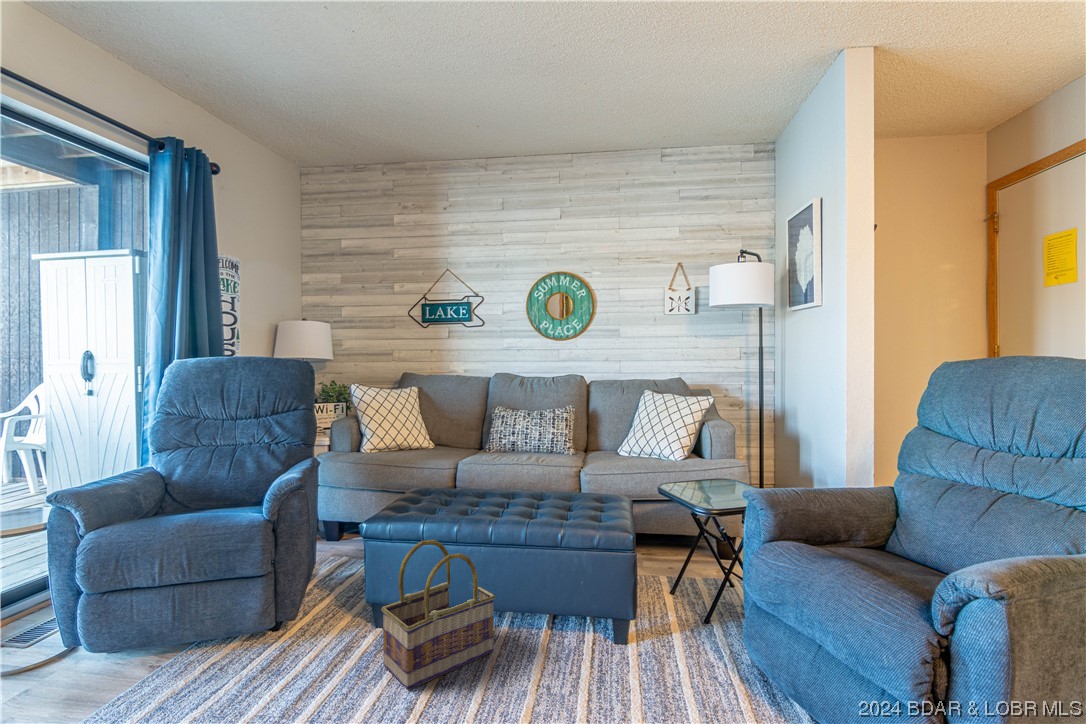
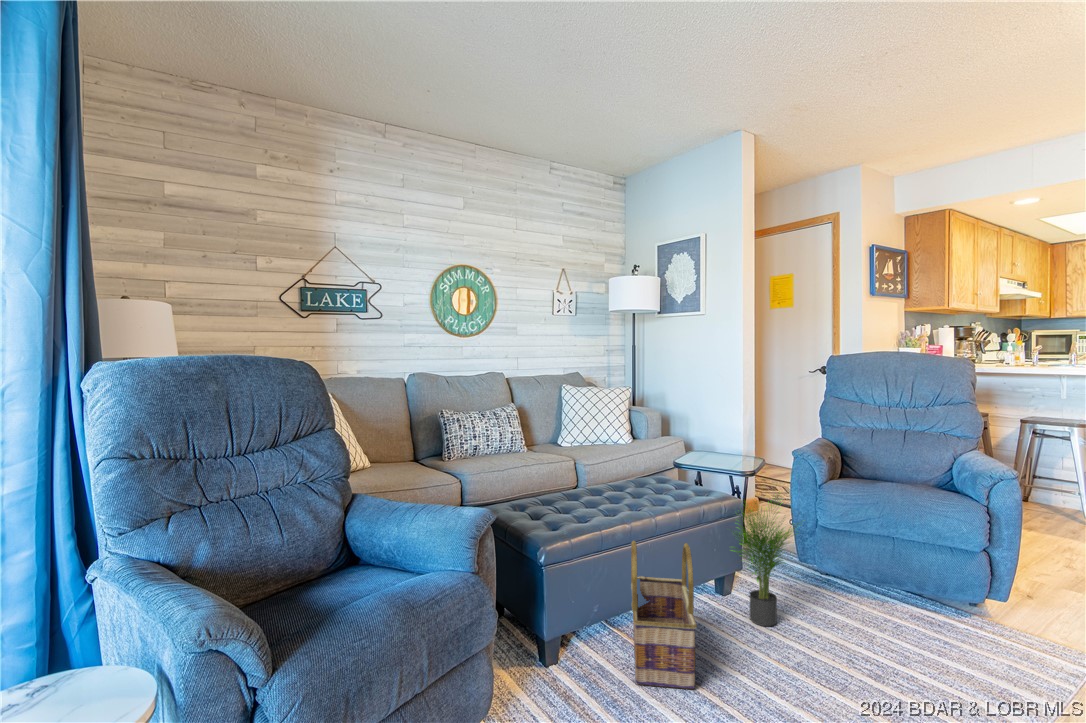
potted plant: none [525,524,635,685] -> present [734,503,795,626]

